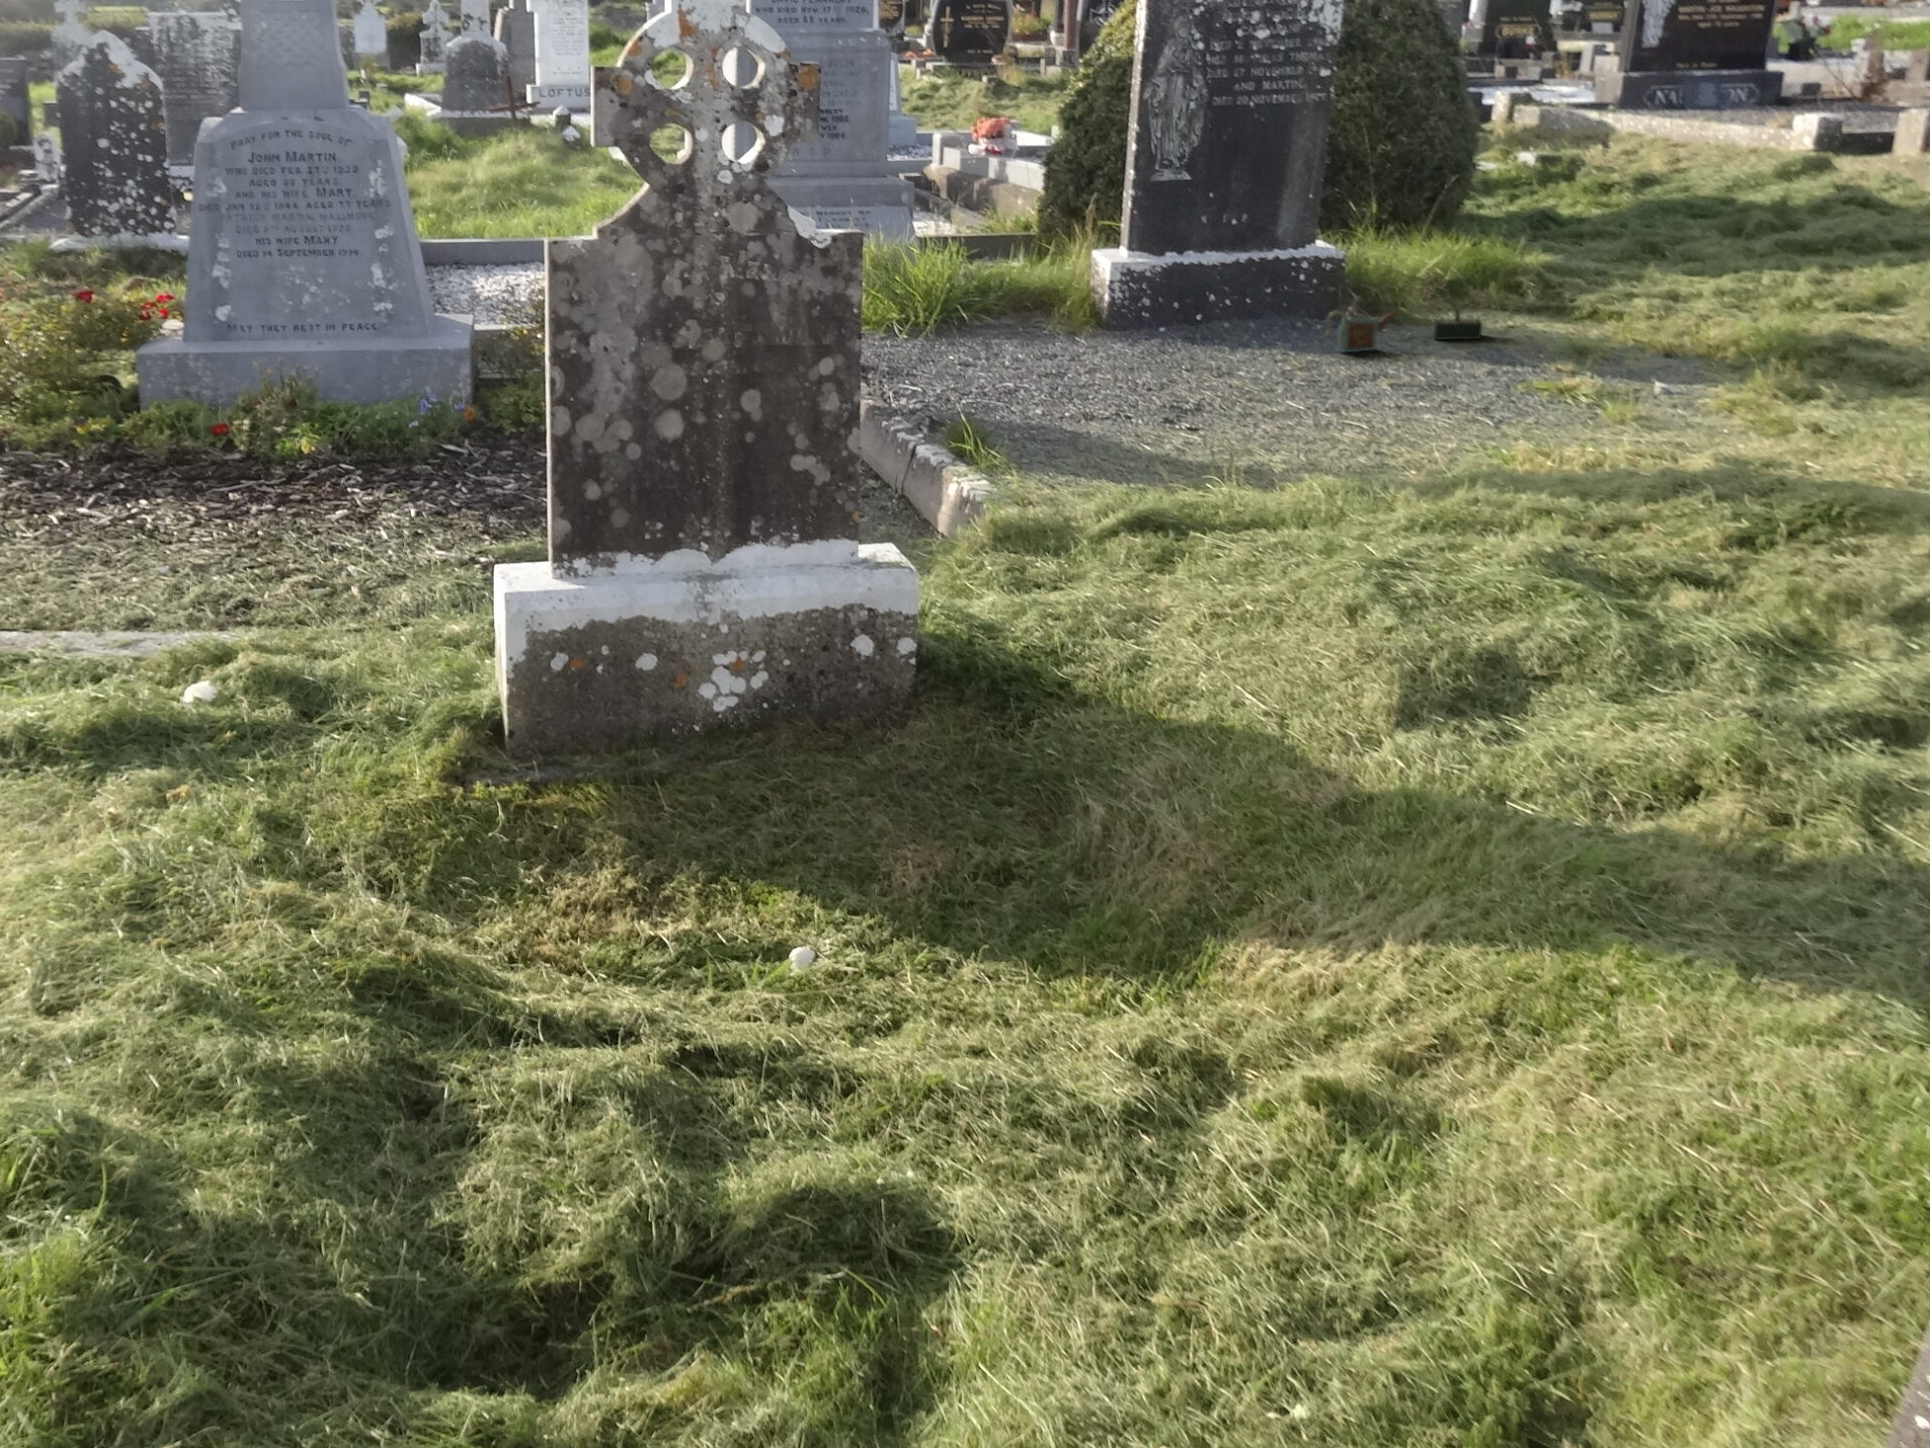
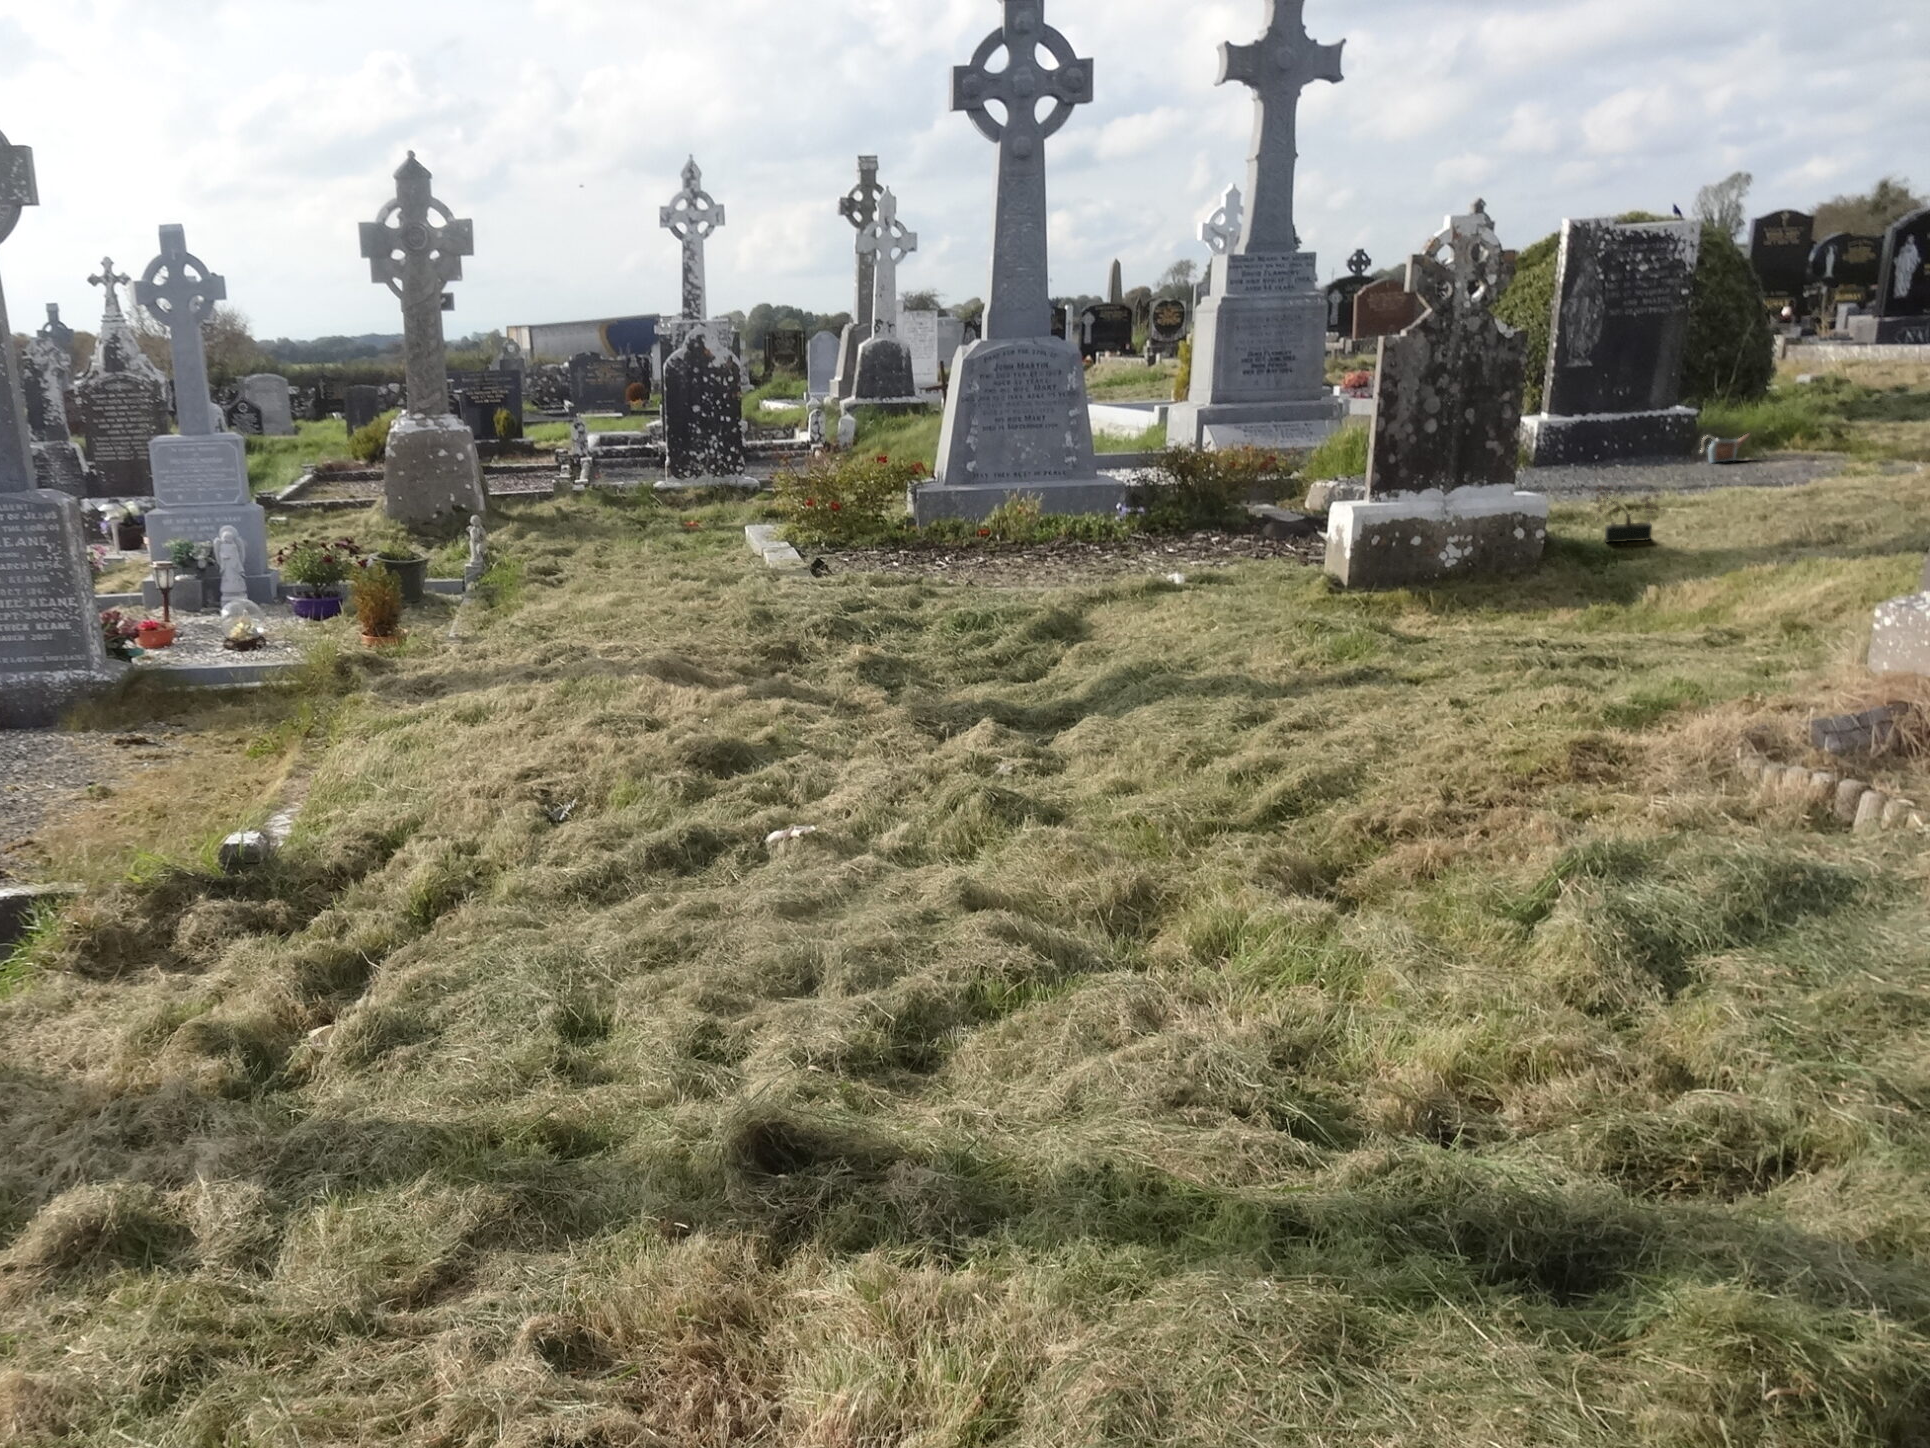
decorative plant: present [1416,277,1495,340] -> present [1595,486,1659,542]

